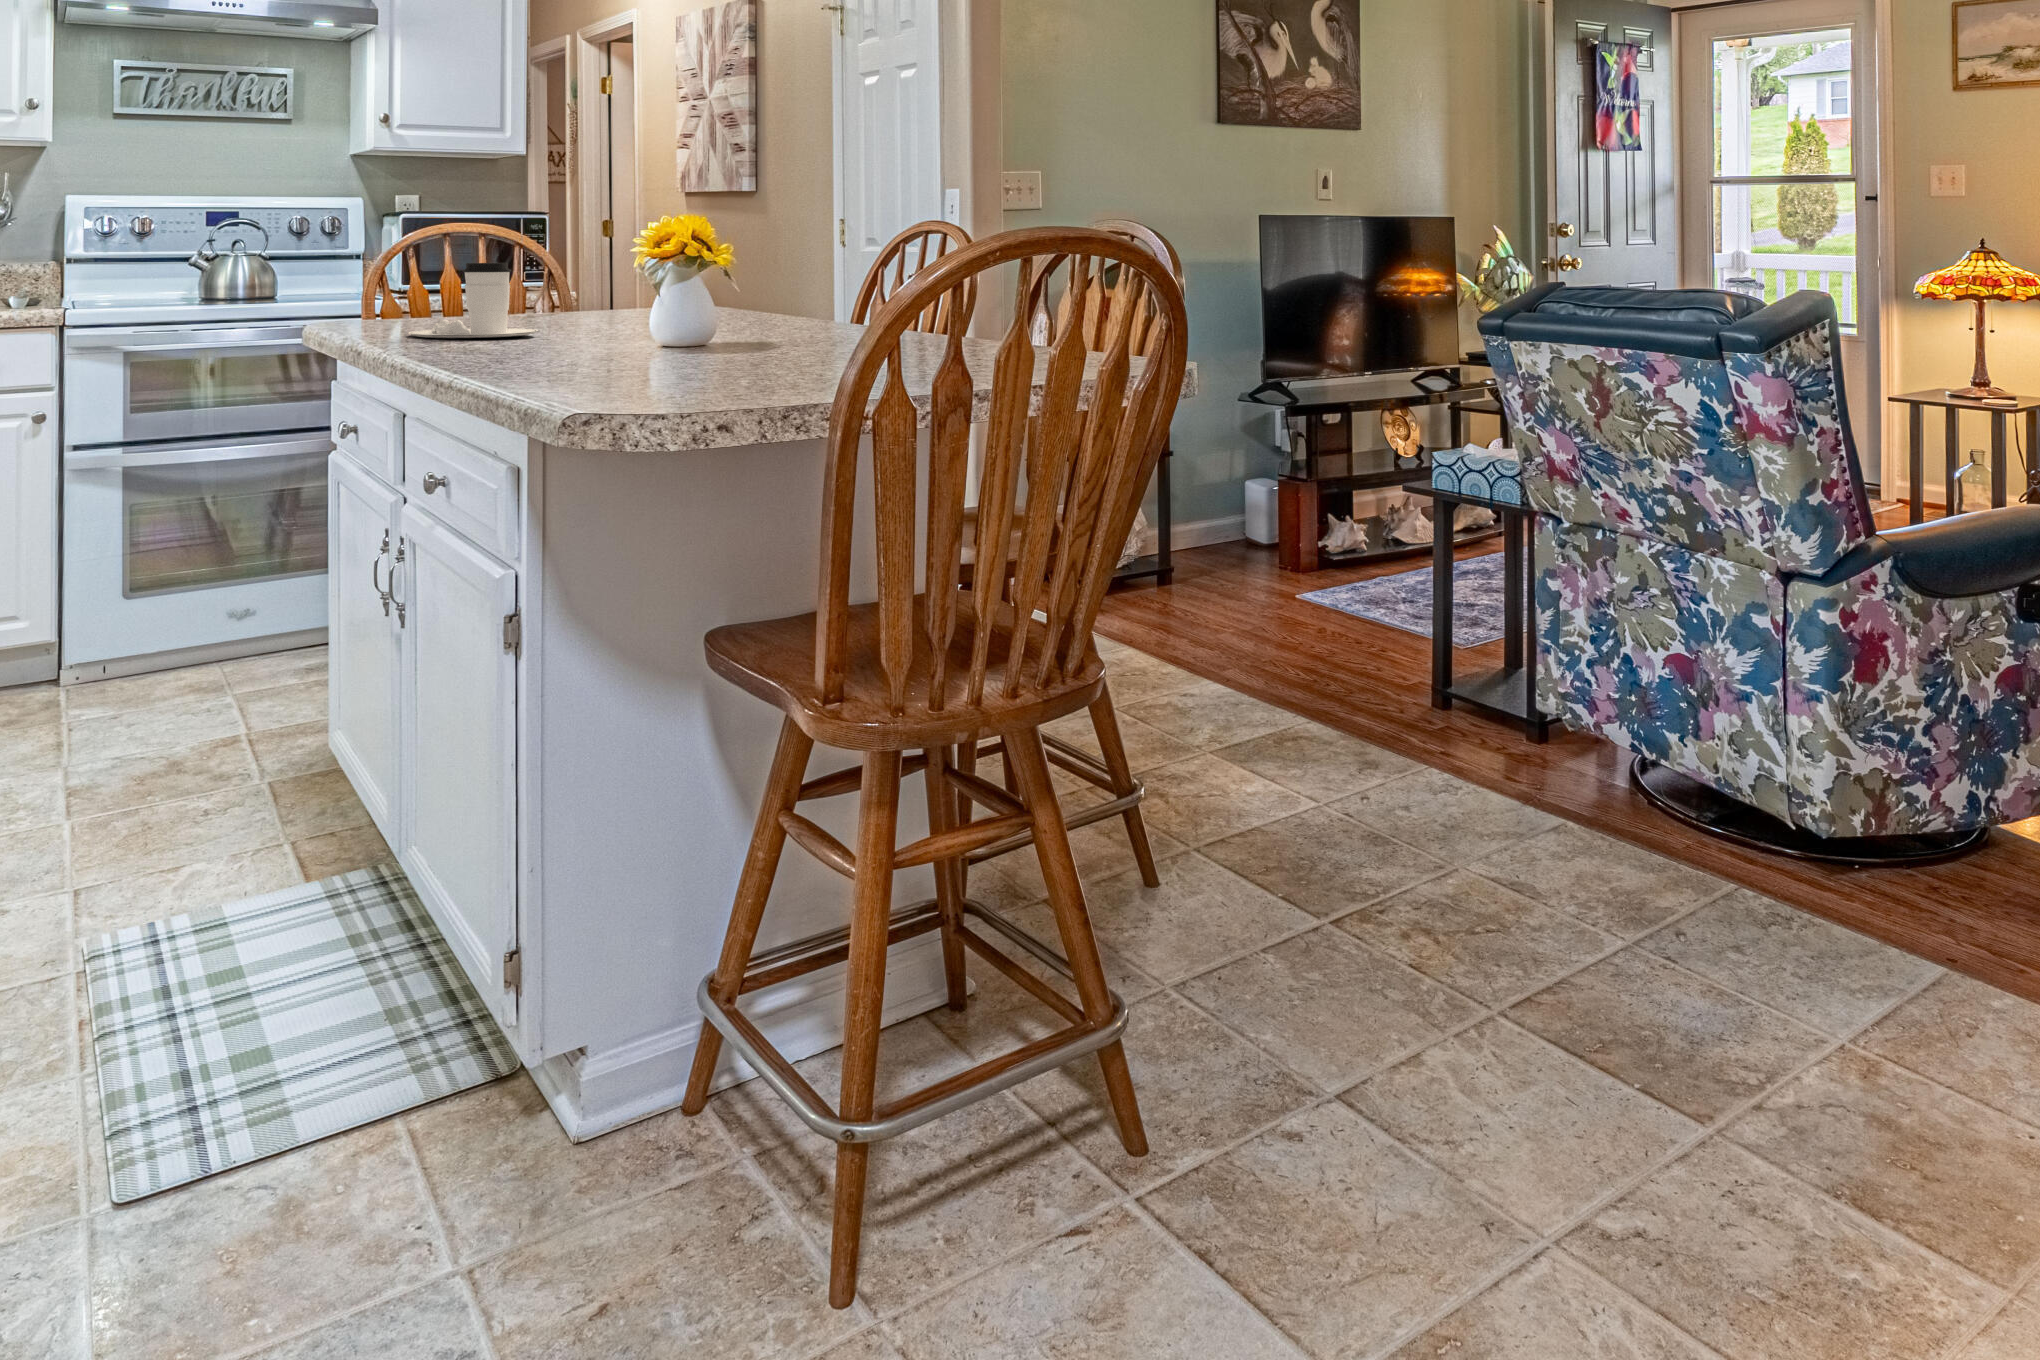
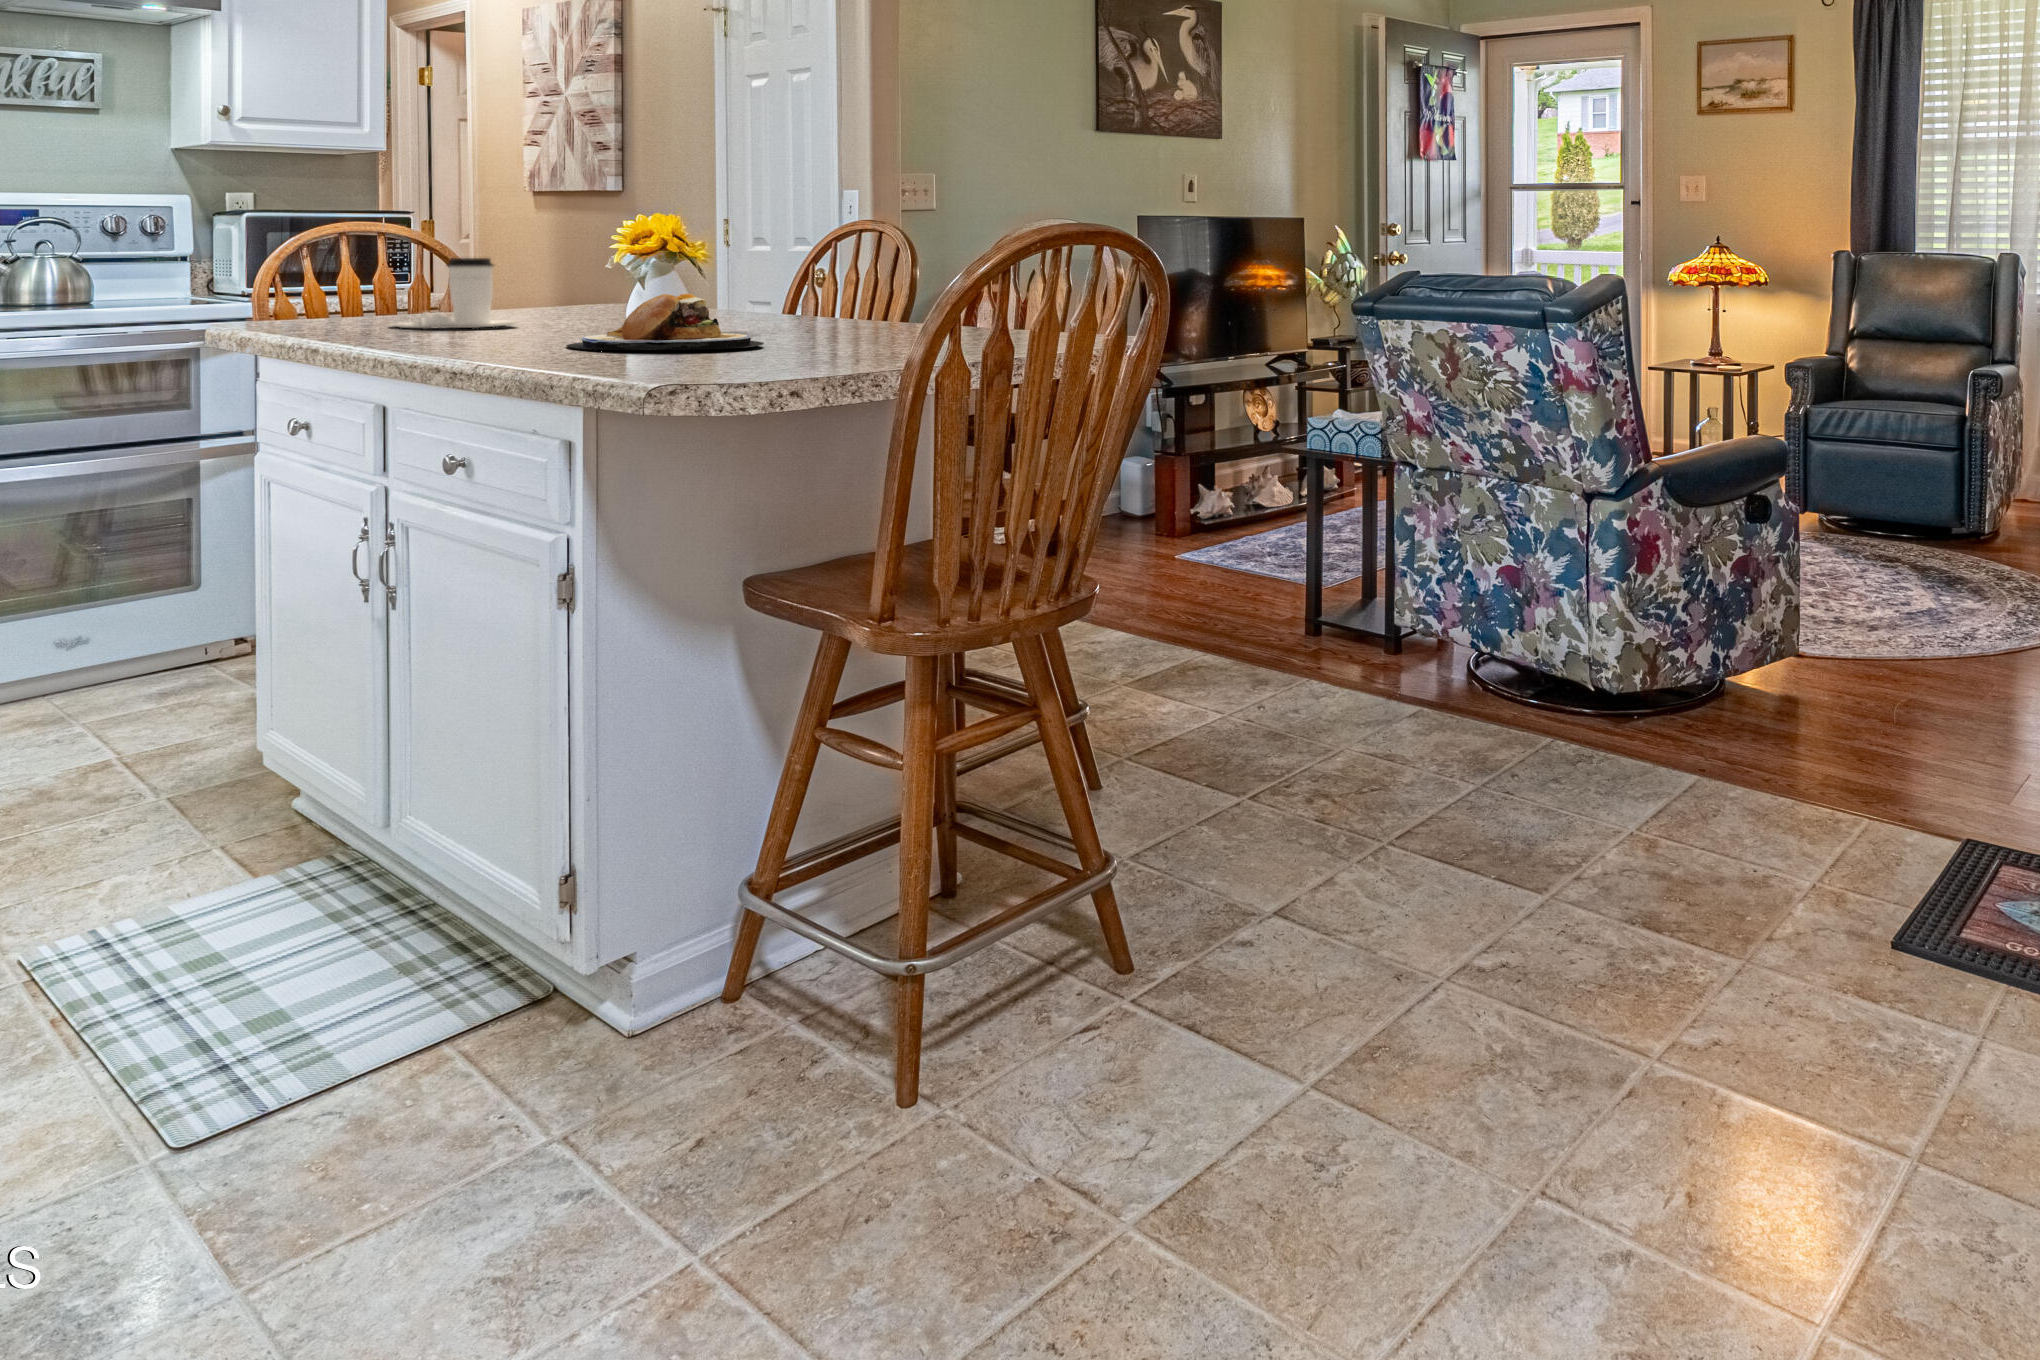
plate: none [517,305,735,371] -> present [567,294,764,351]

